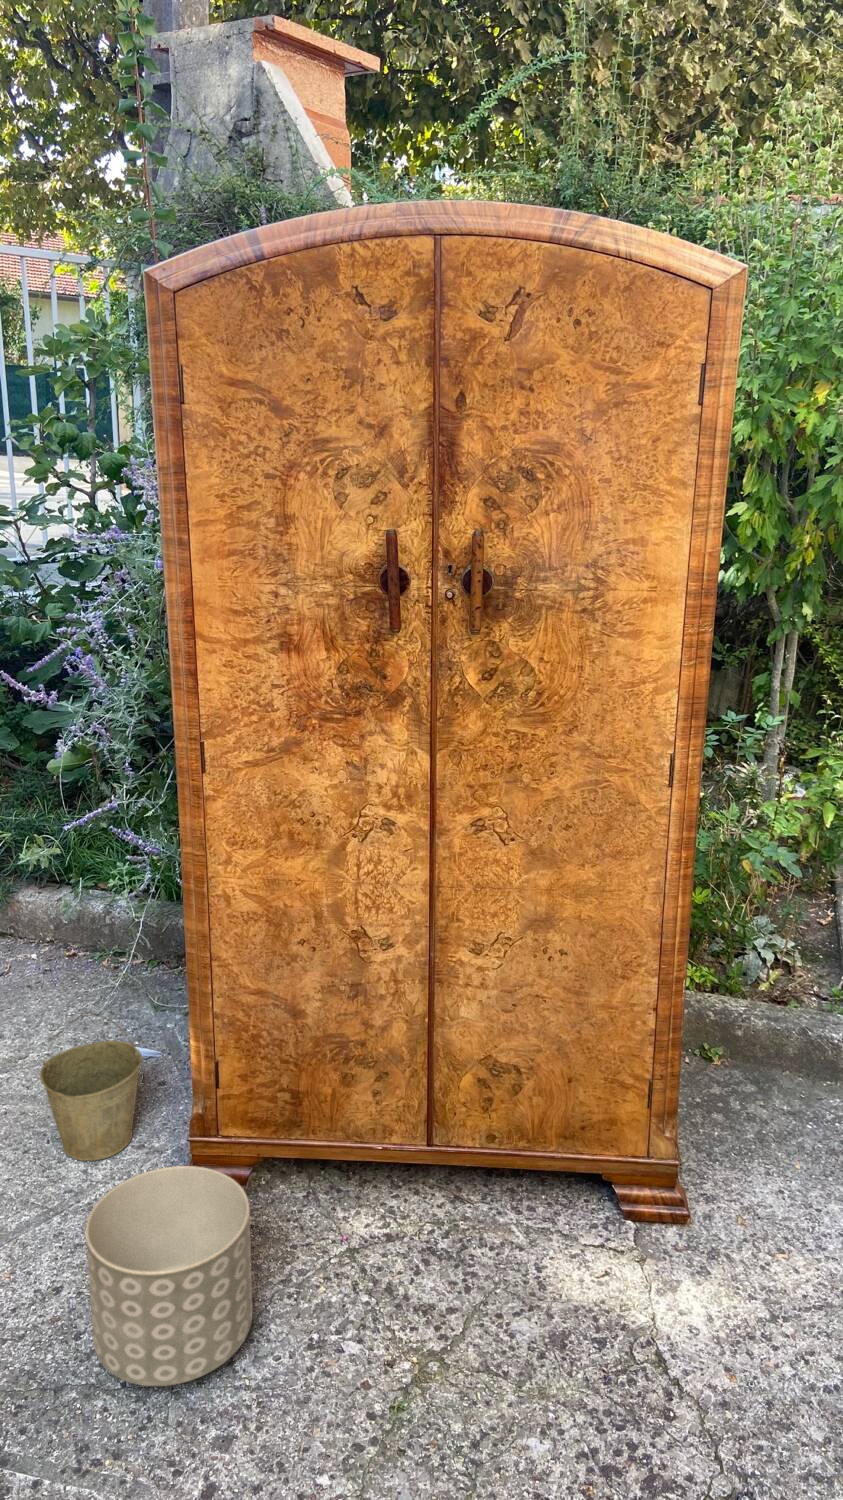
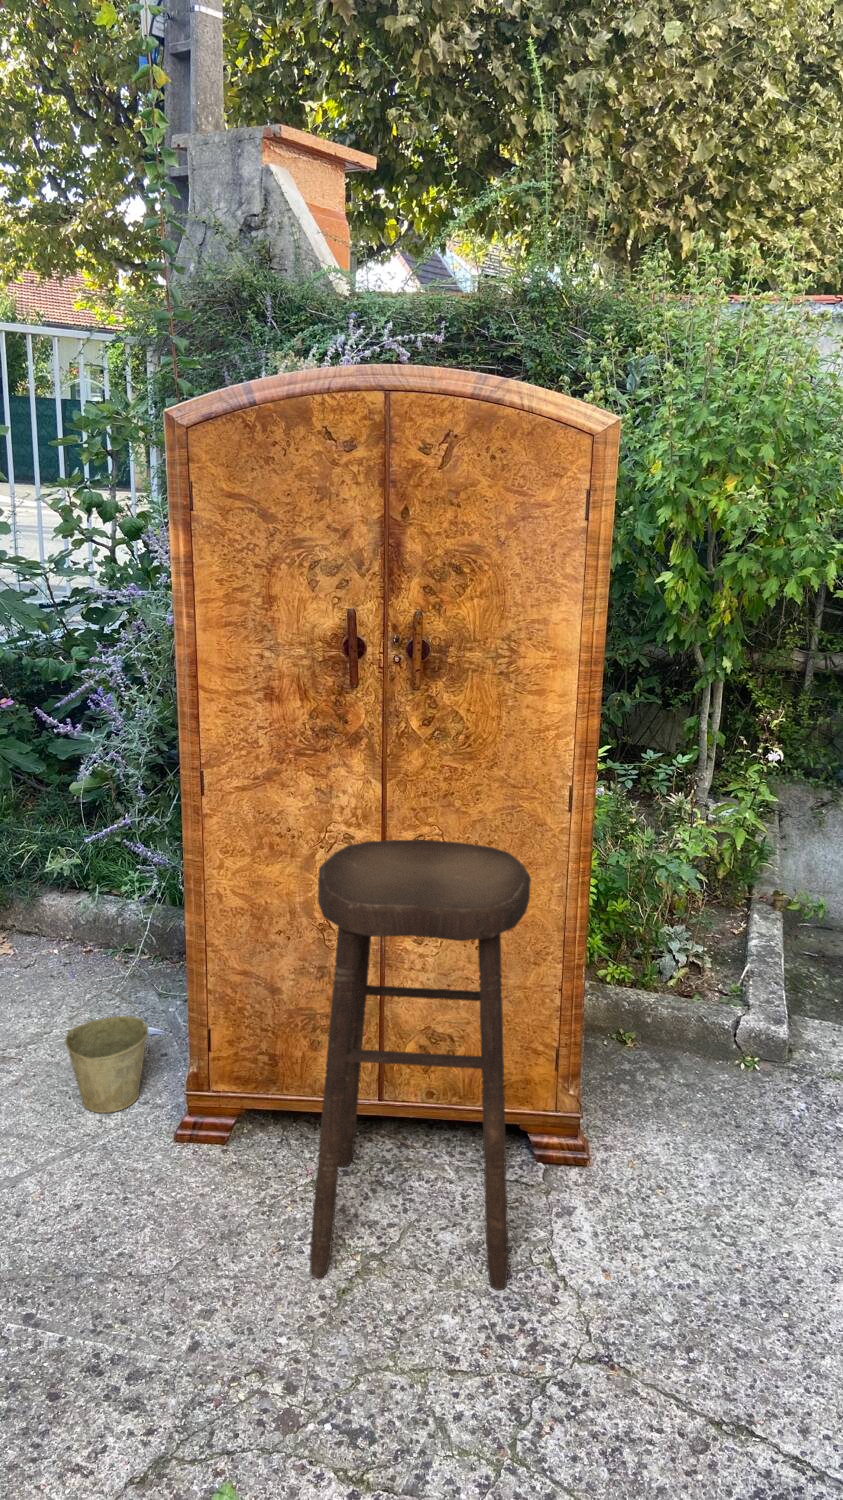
stool: none [353,824,631,1401] -> present [310,840,531,1290]
planter: present [85,1166,253,1386] -> none [103,1107,233,1272]

